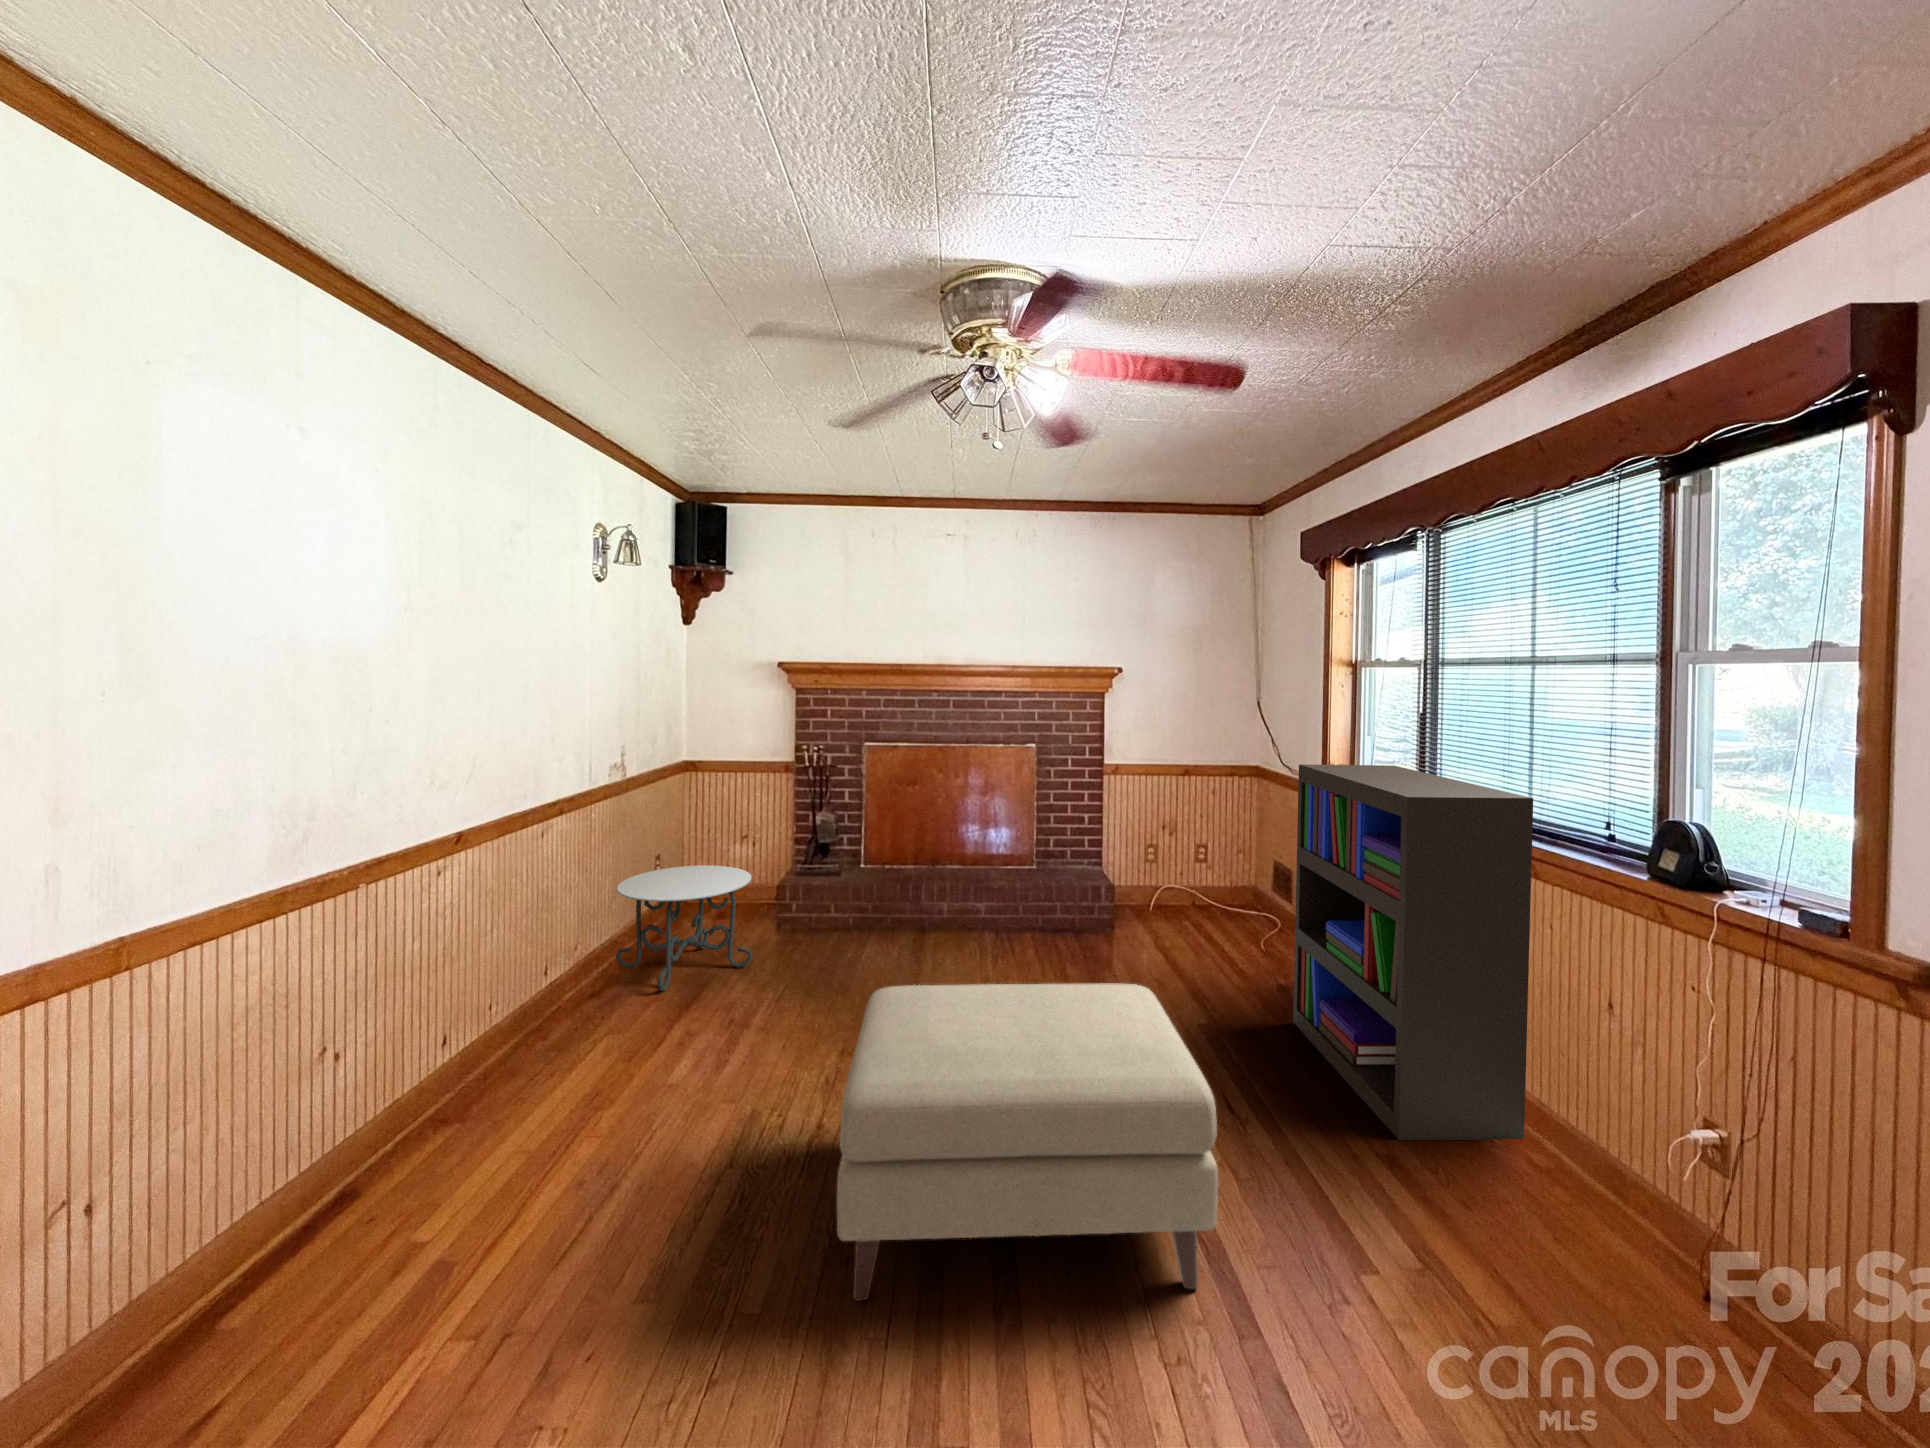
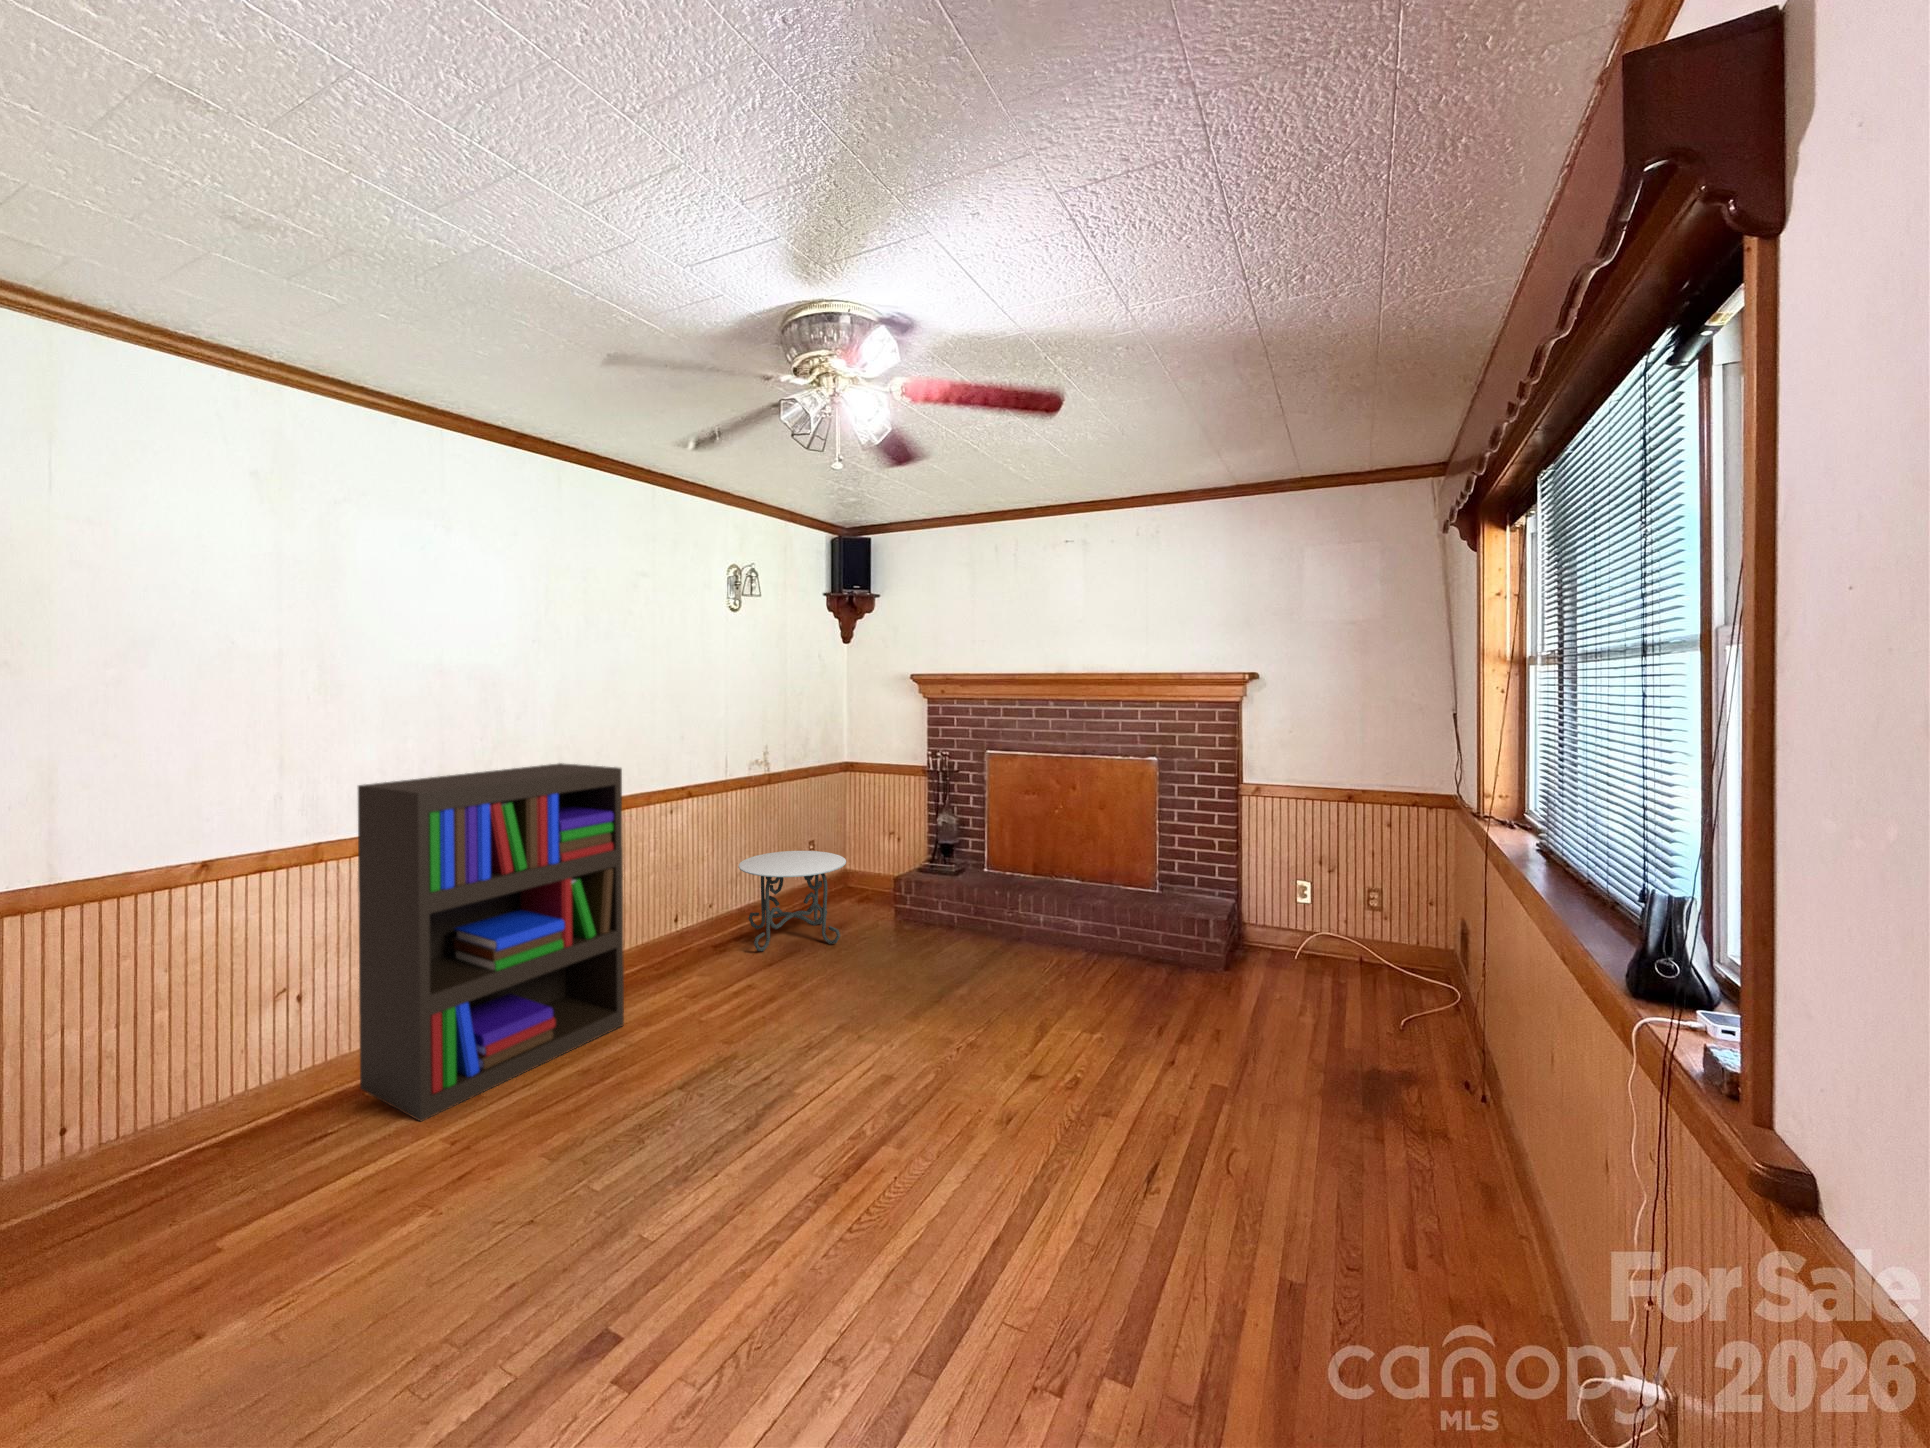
bookshelf: present [1293,764,1533,1140] -> present [358,763,624,1121]
ottoman: present [837,983,1218,1301] -> none [627,968,1027,1349]

